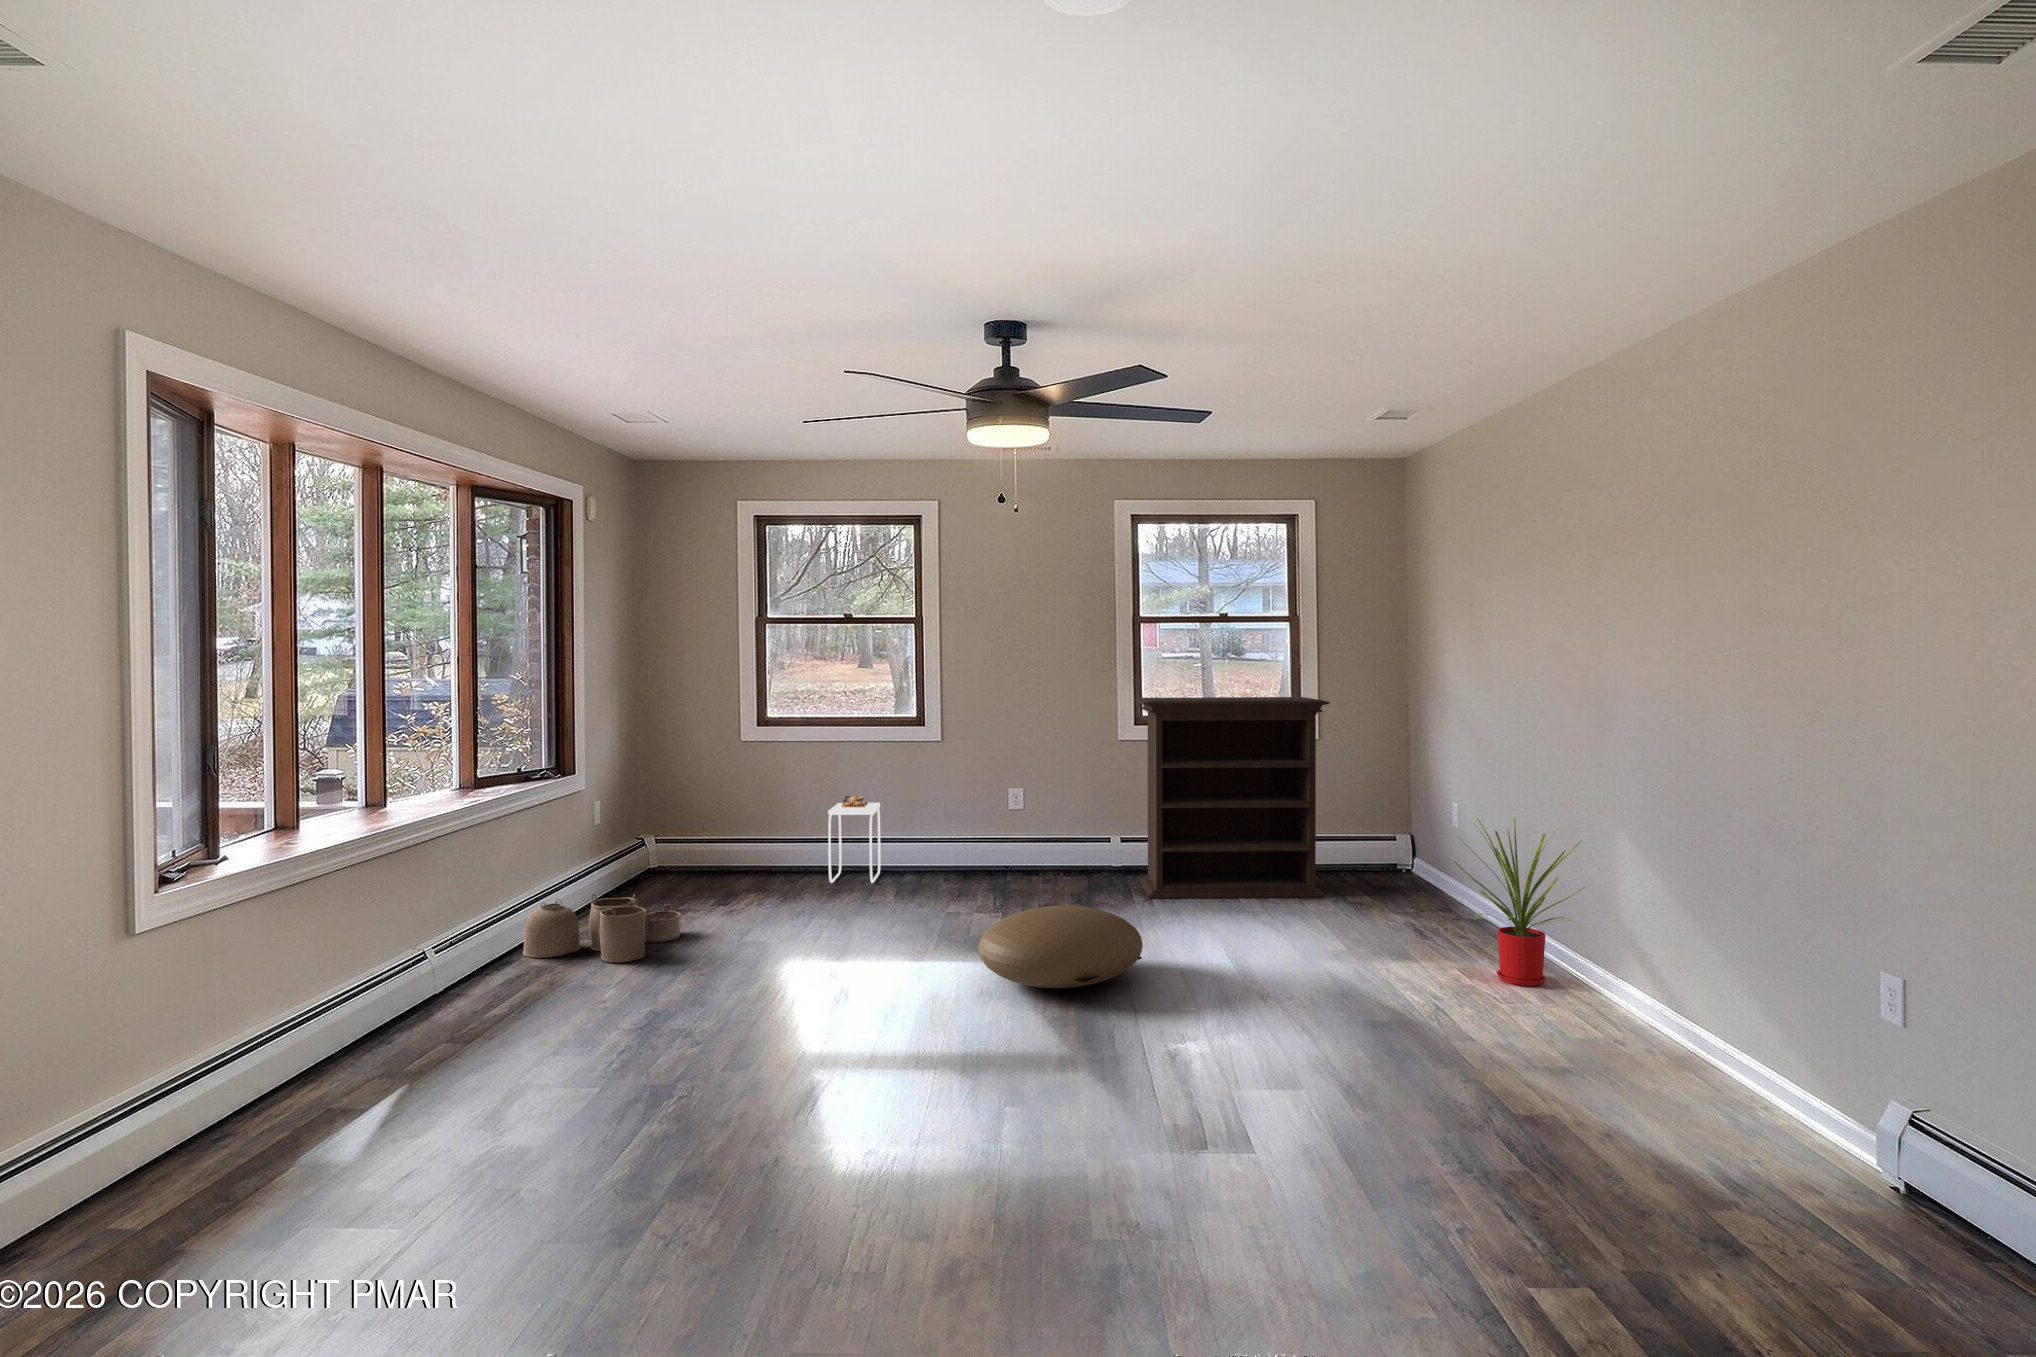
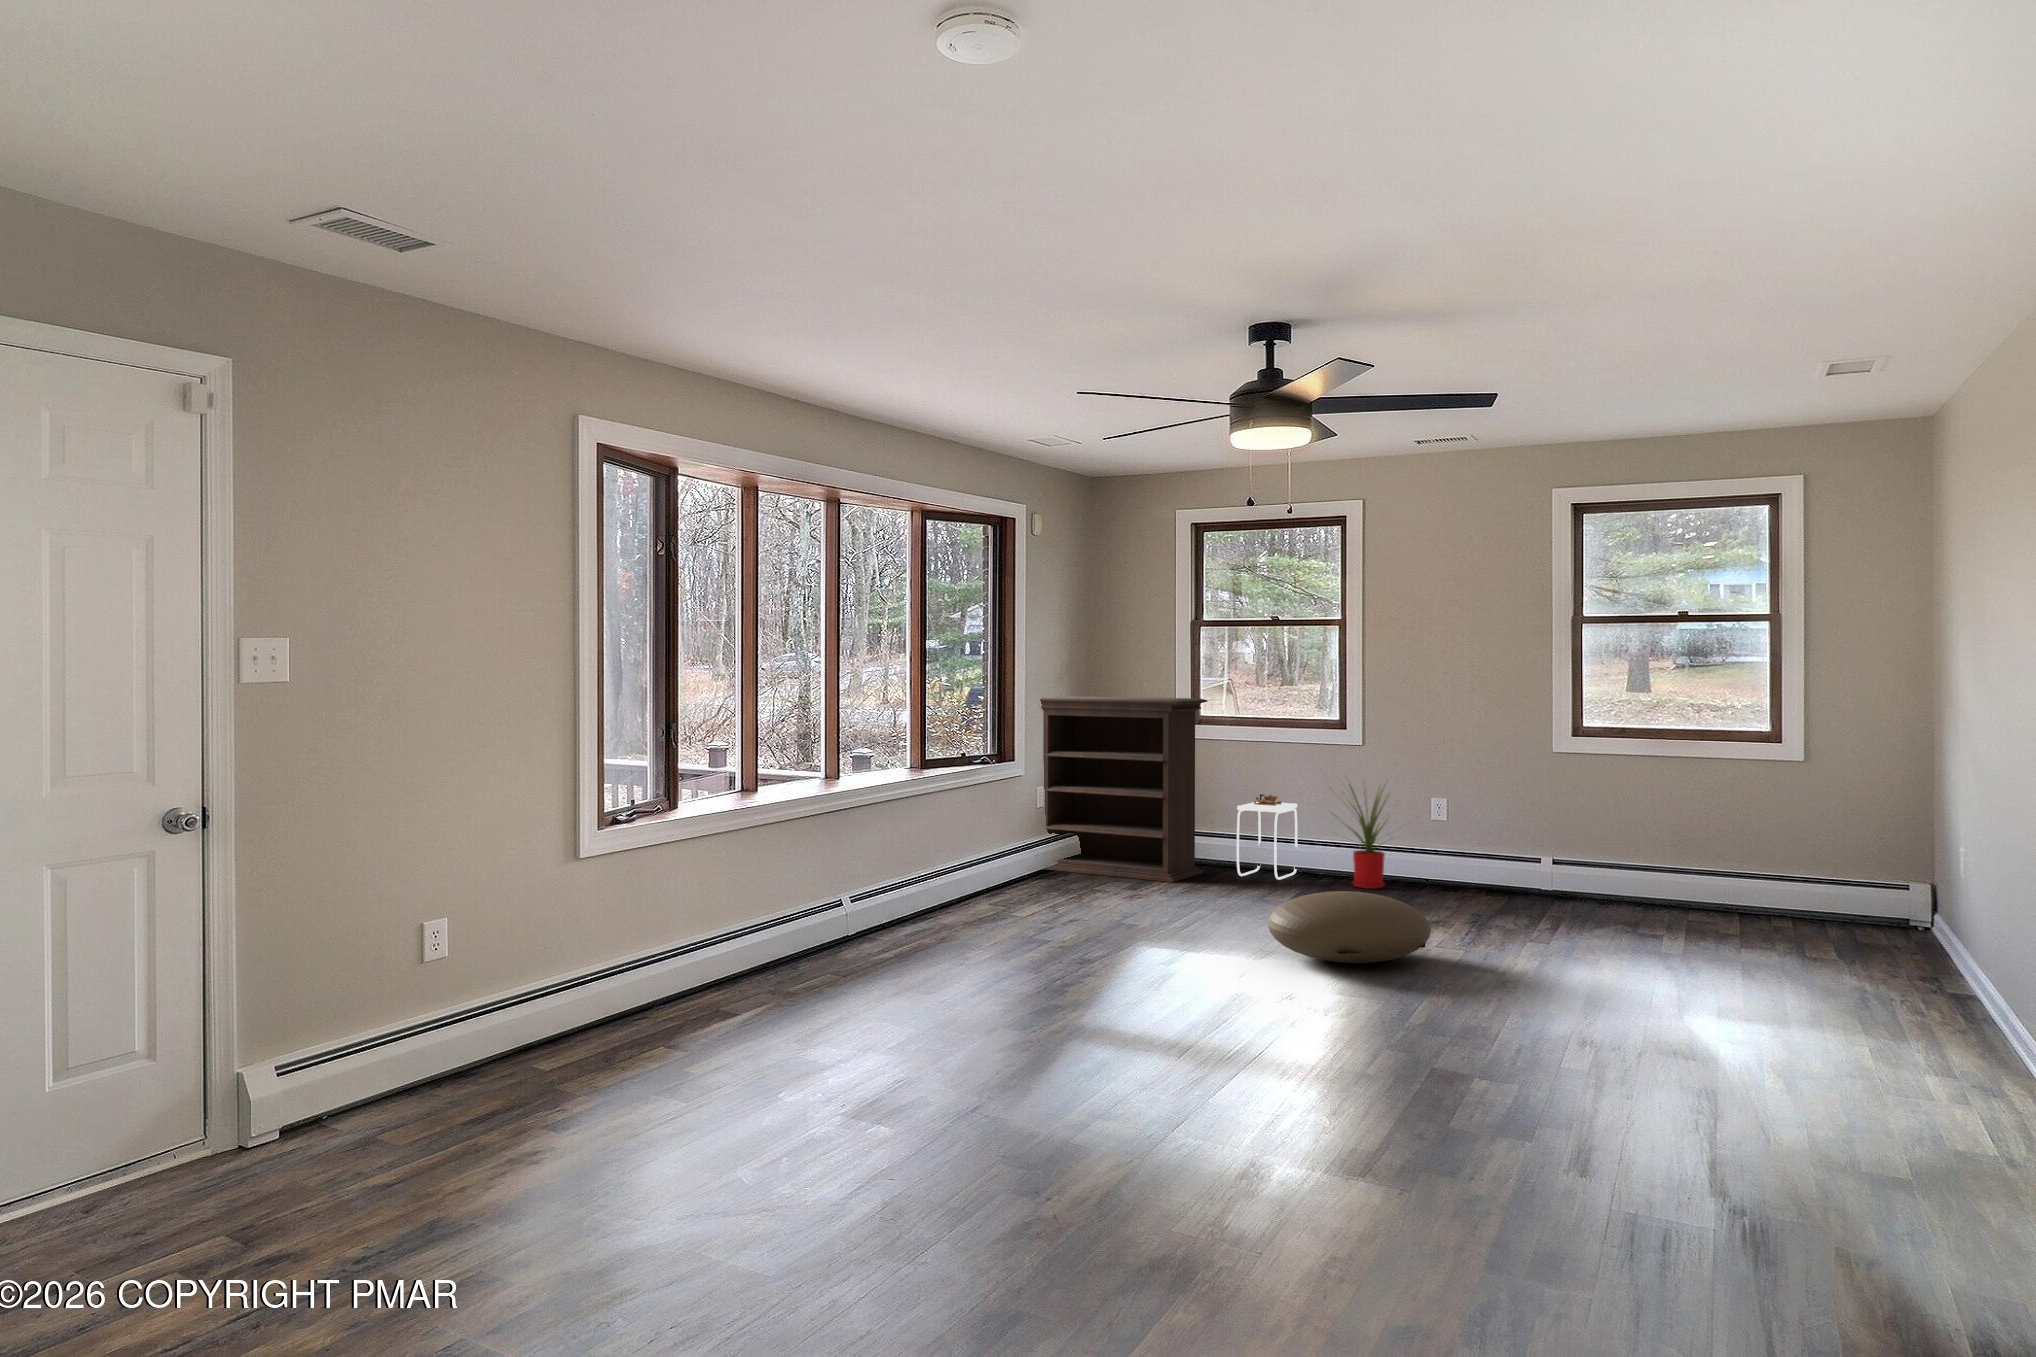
bookshelf: present [1135,697,1330,898] -> present [1039,696,1207,882]
house plant: present [1455,819,1585,986] -> present [1333,780,1388,889]
woven basket: present [523,894,681,963] -> none [951,852,1075,906]

